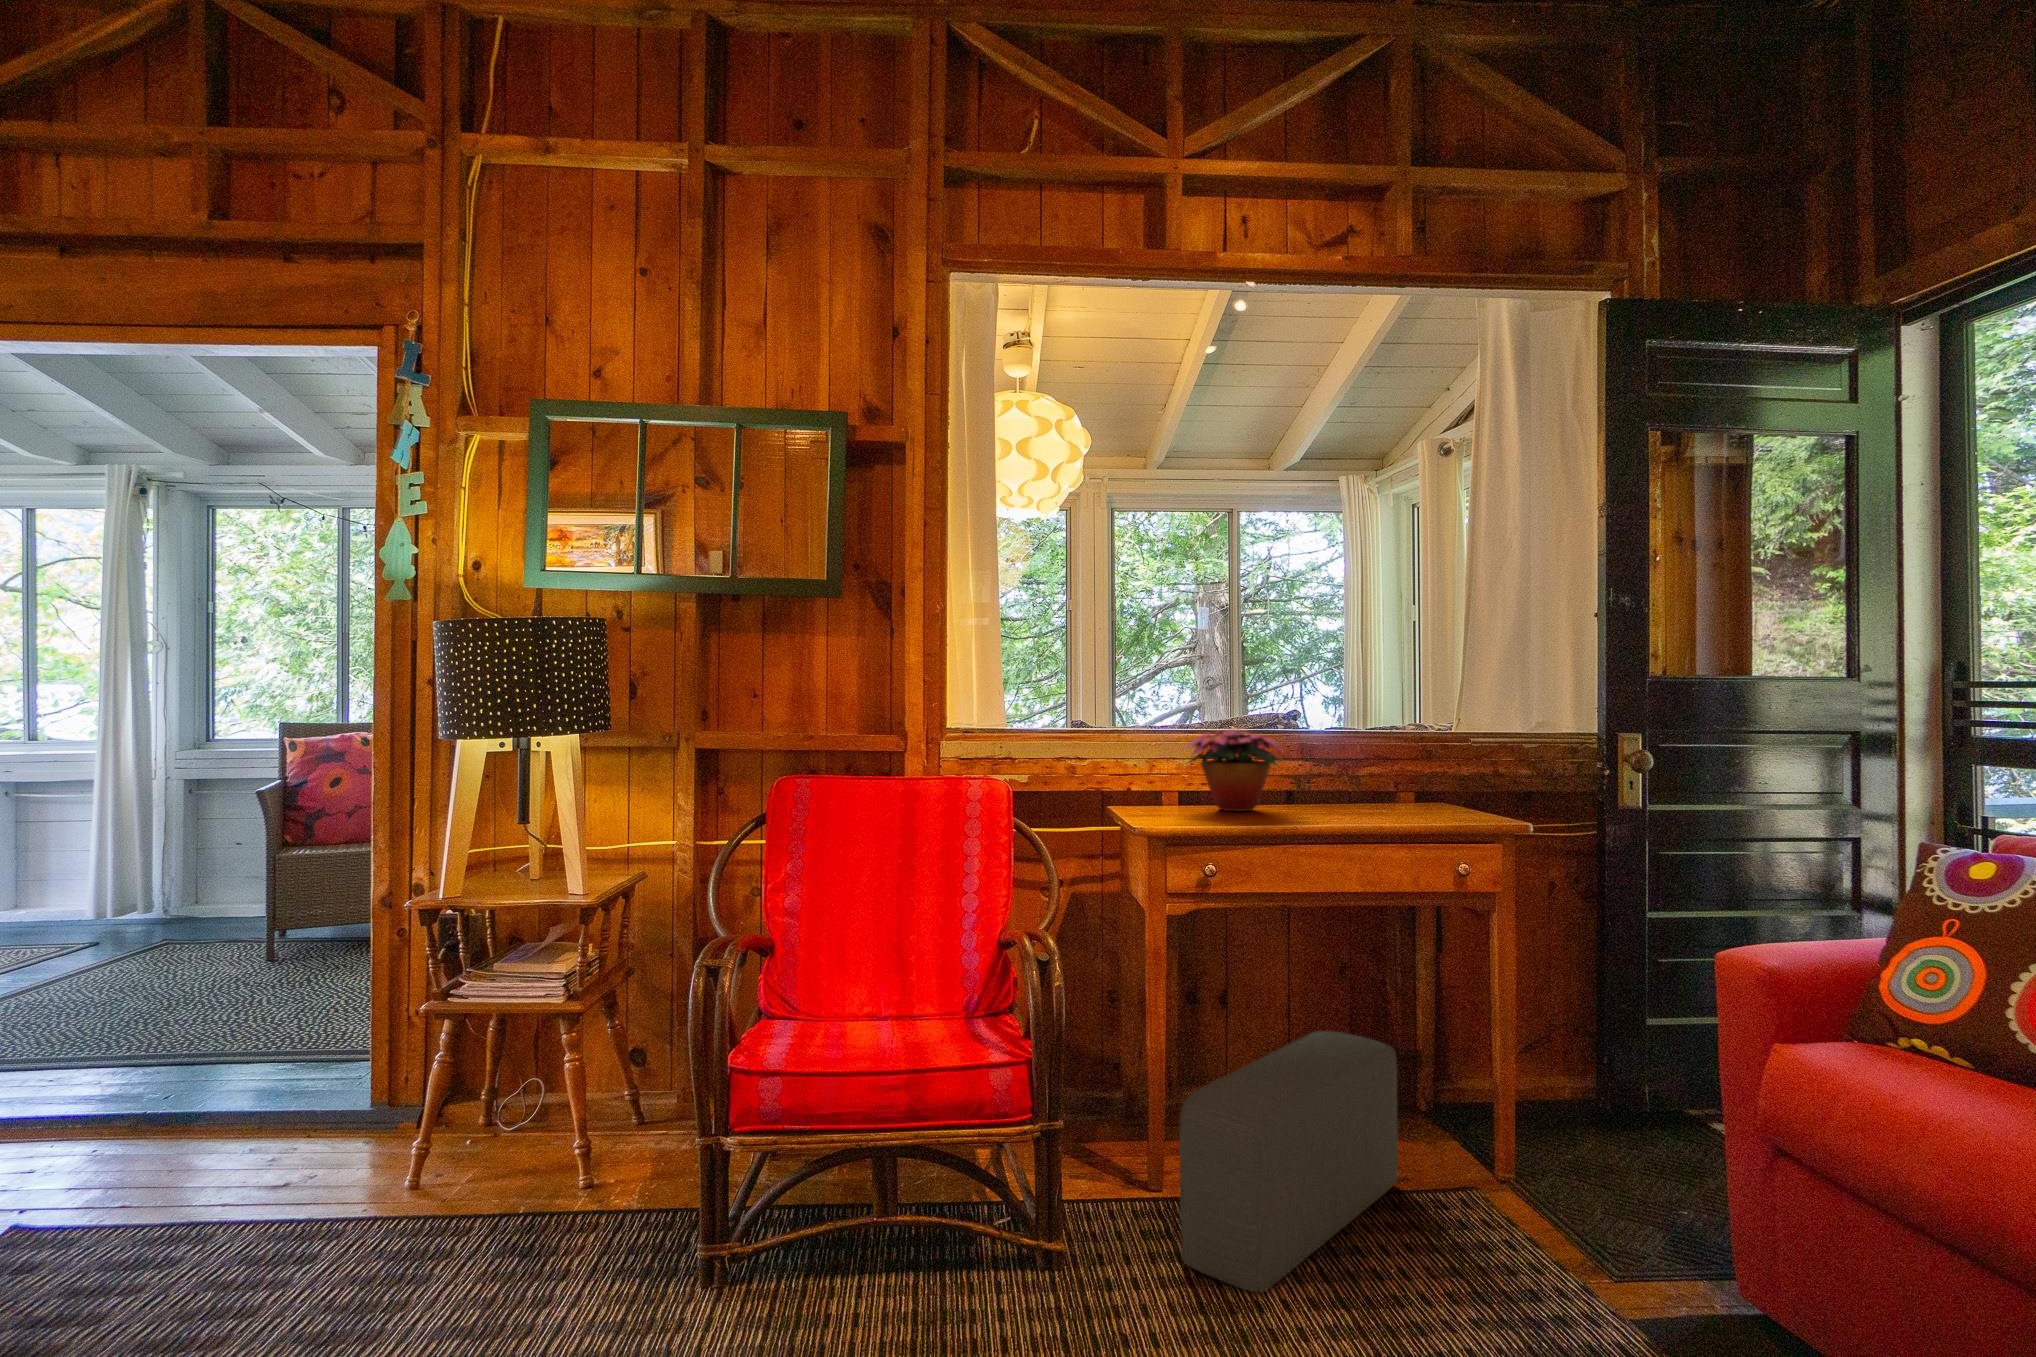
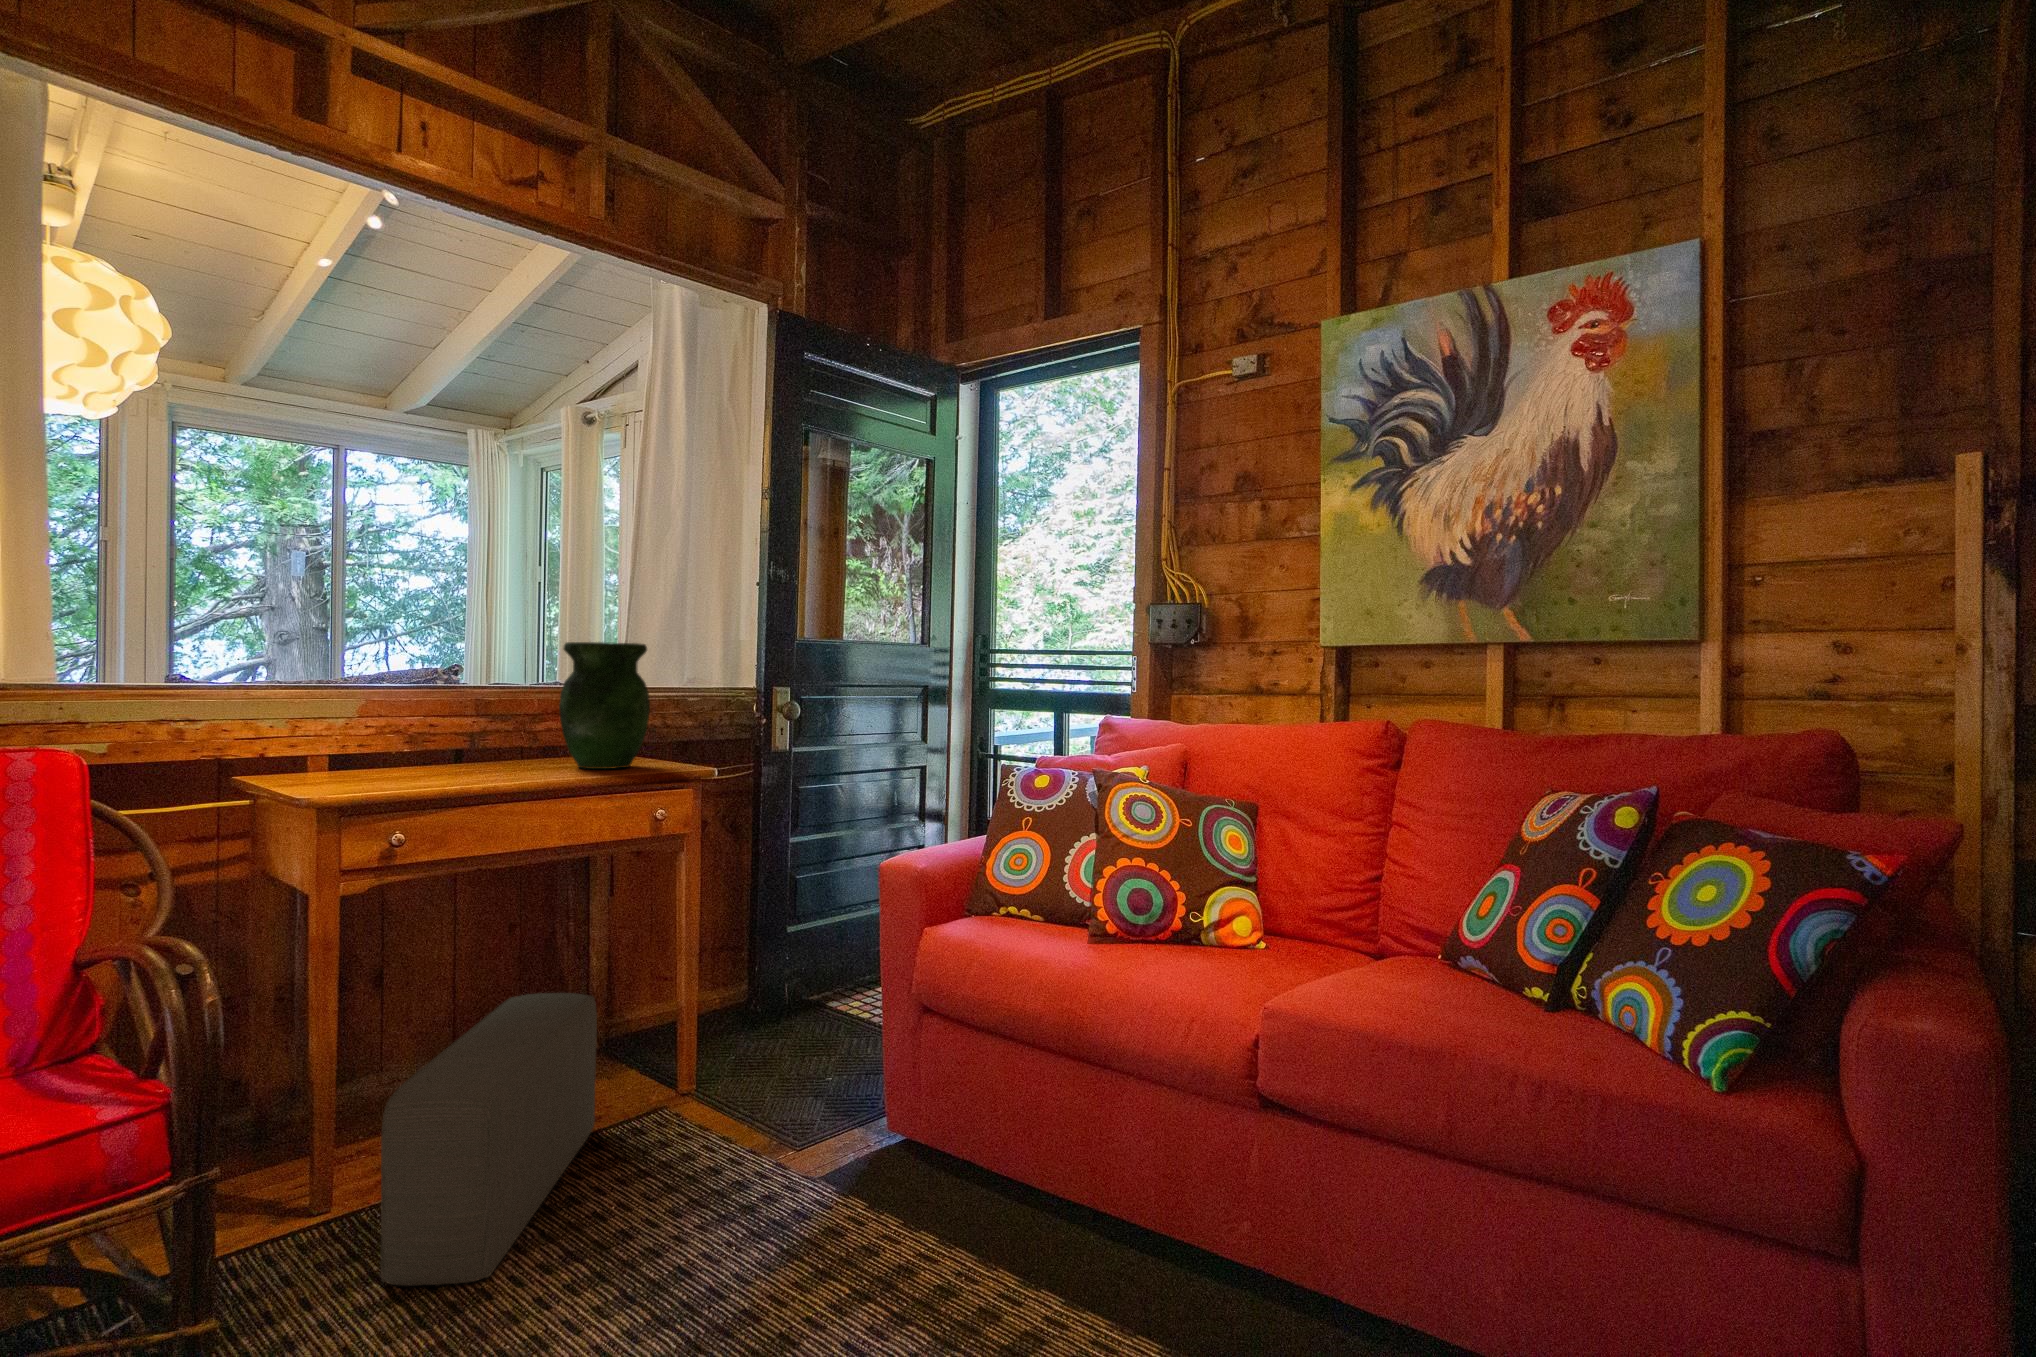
vase: none [1361,690,1452,818] -> present [559,642,650,769]
flower arrangement: present [1187,729,1279,811] -> none [333,679,490,773]

